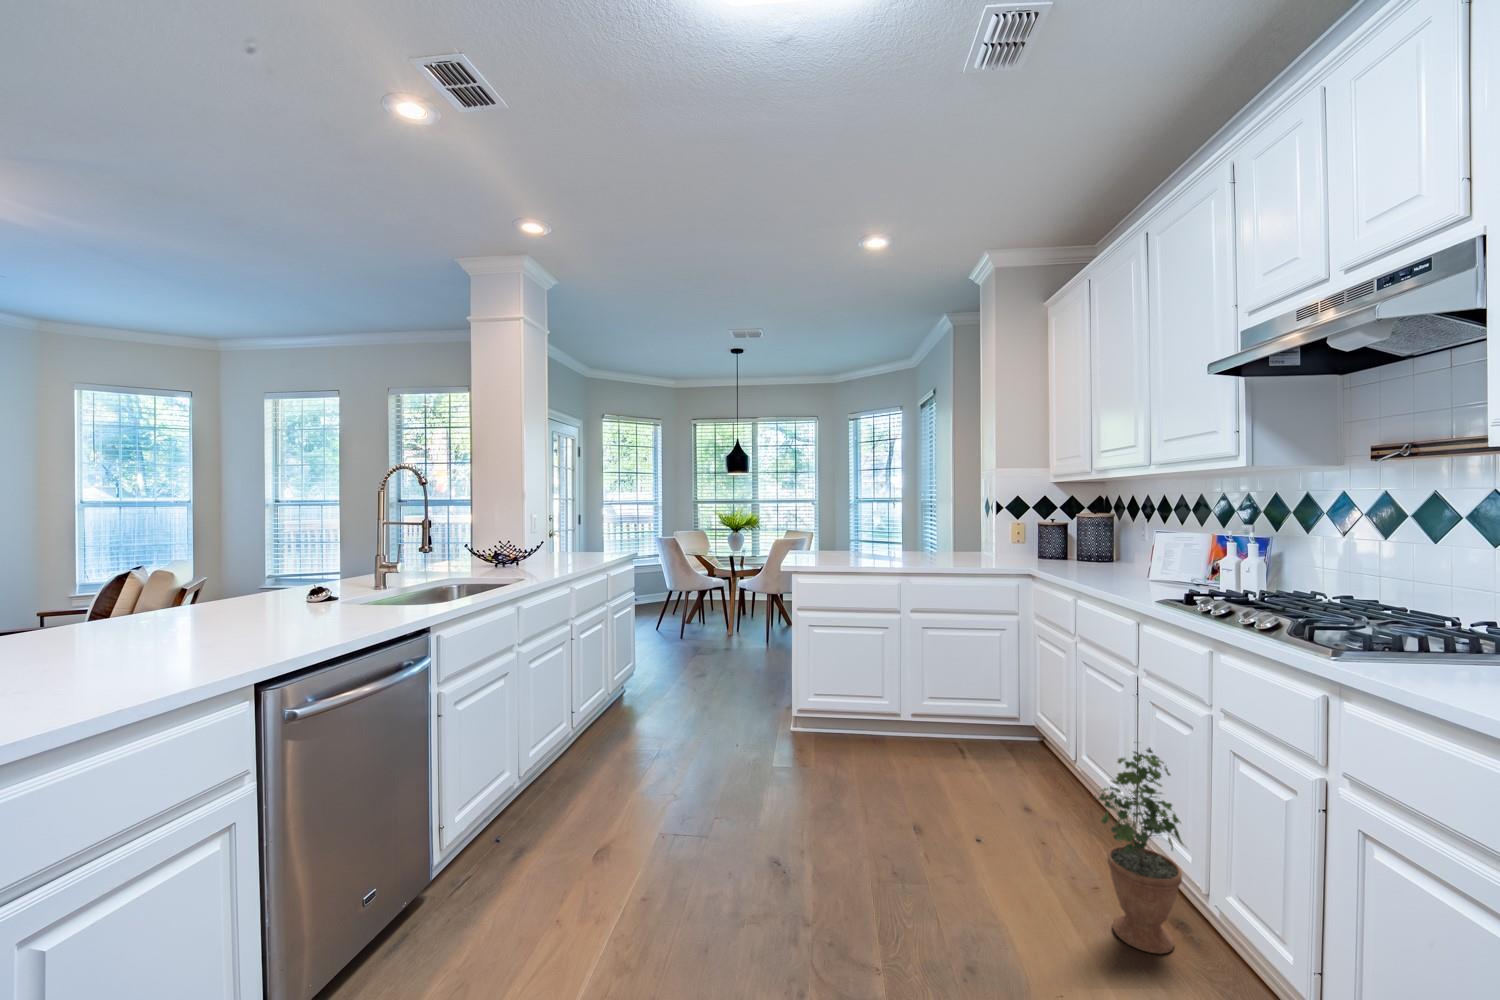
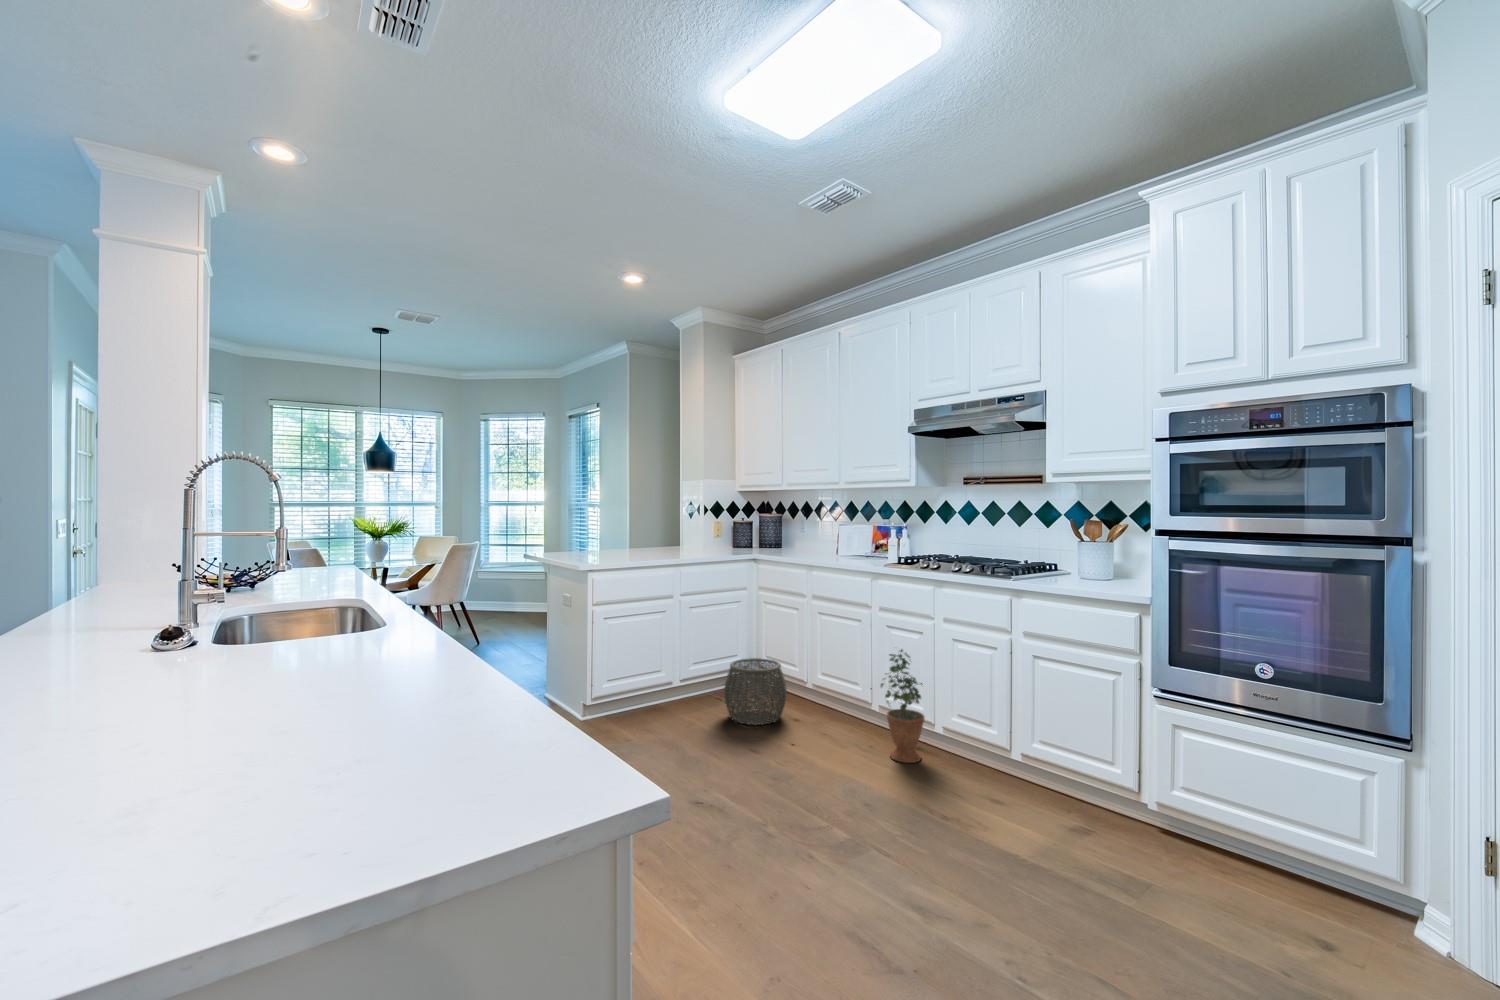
woven basket: none [934,706,1025,805] -> present [724,658,787,725]

